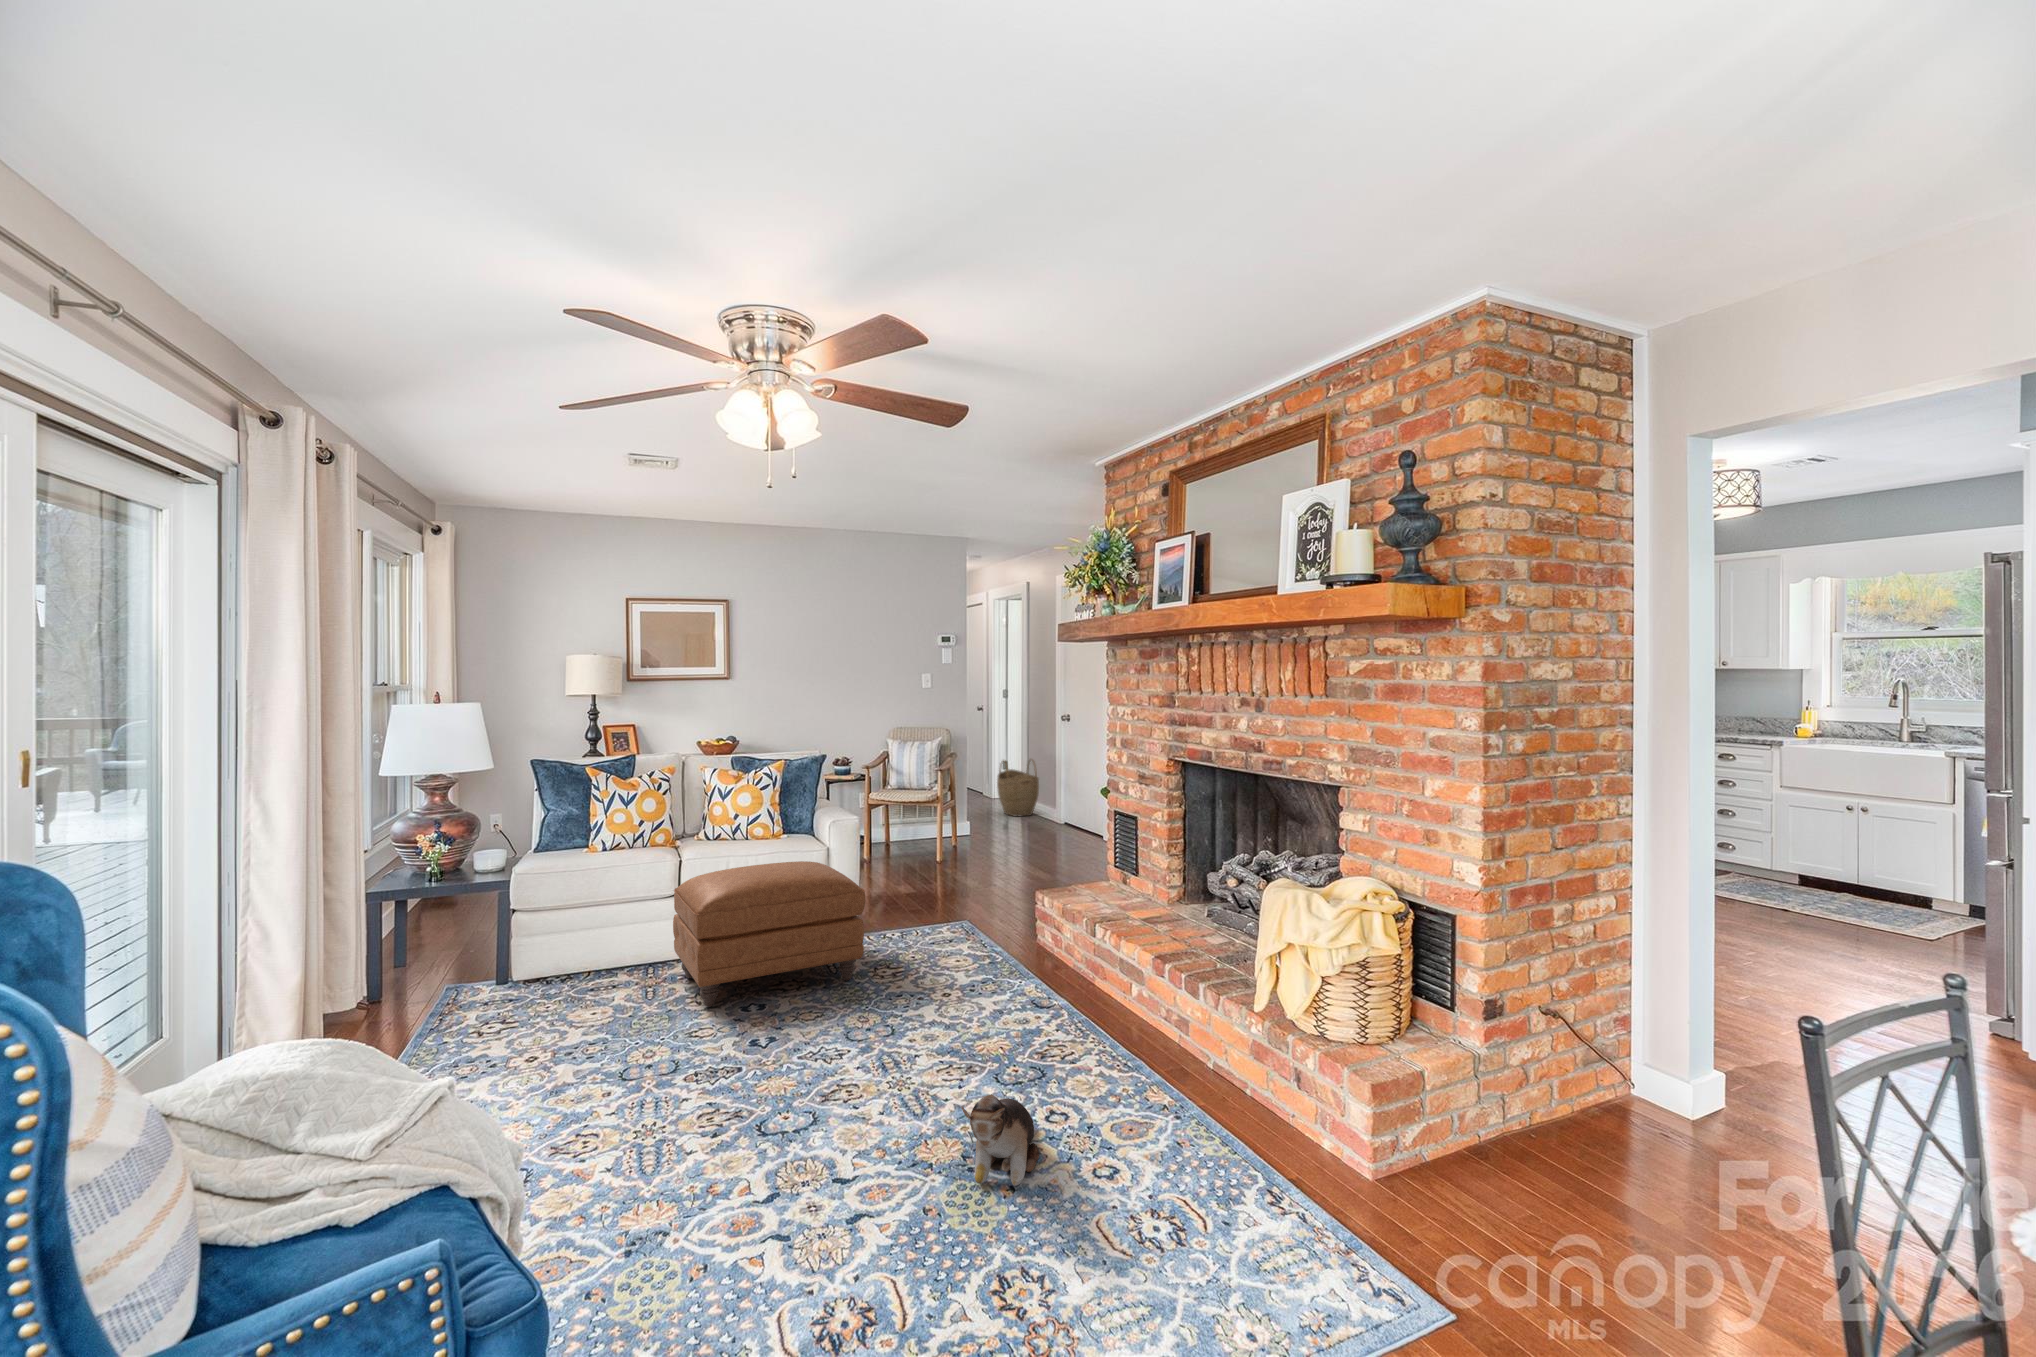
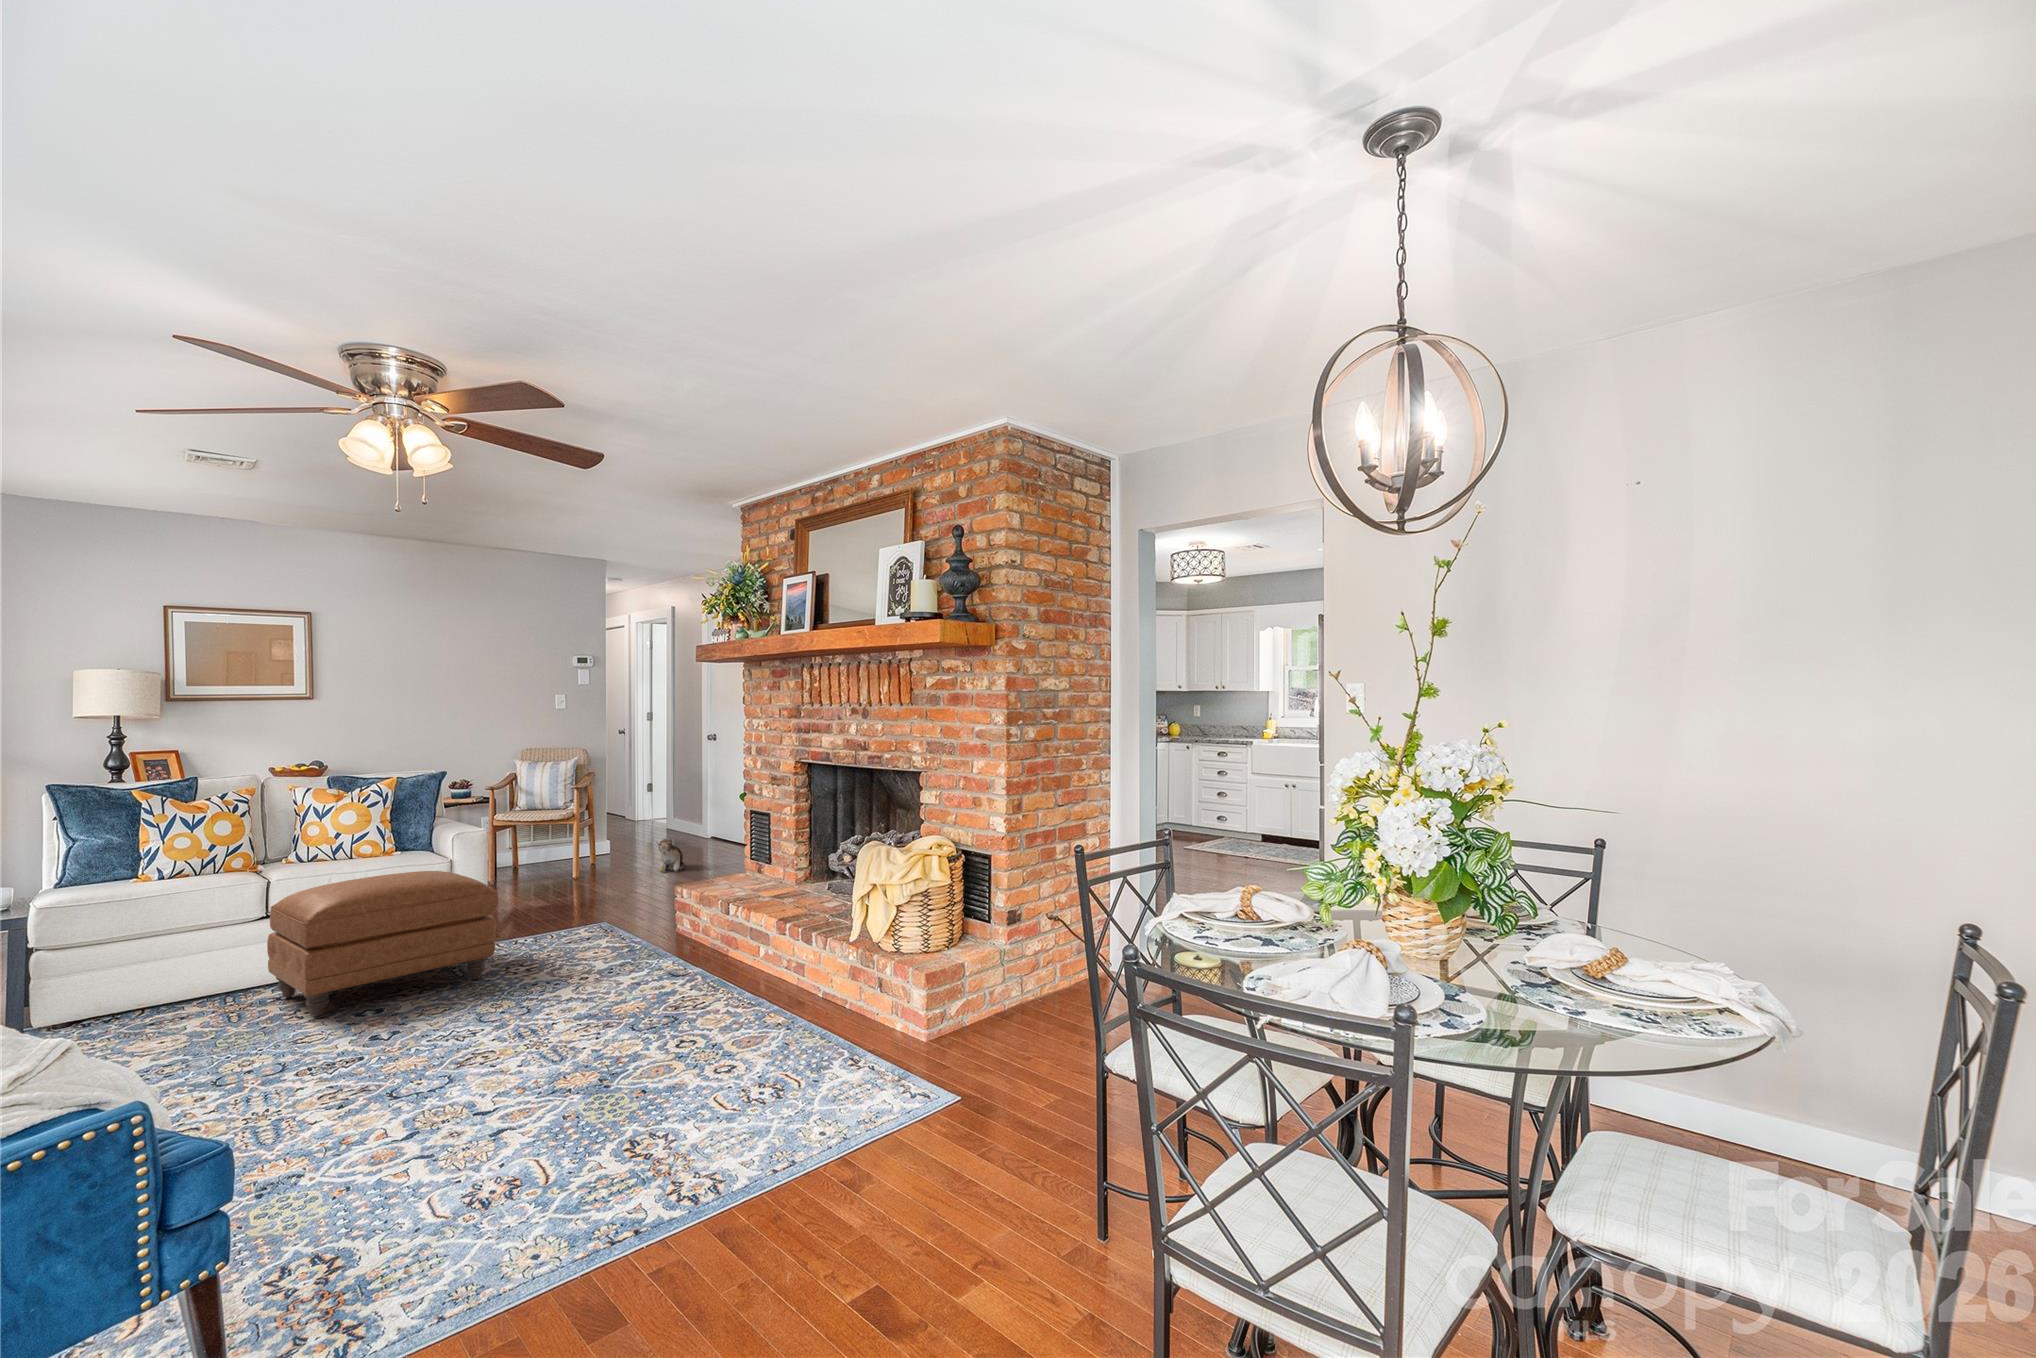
woven basket: present [997,760,1039,816] -> none [637,779,681,836]
plush toy: present [962,1094,1039,1186] -> present [656,839,685,872]

